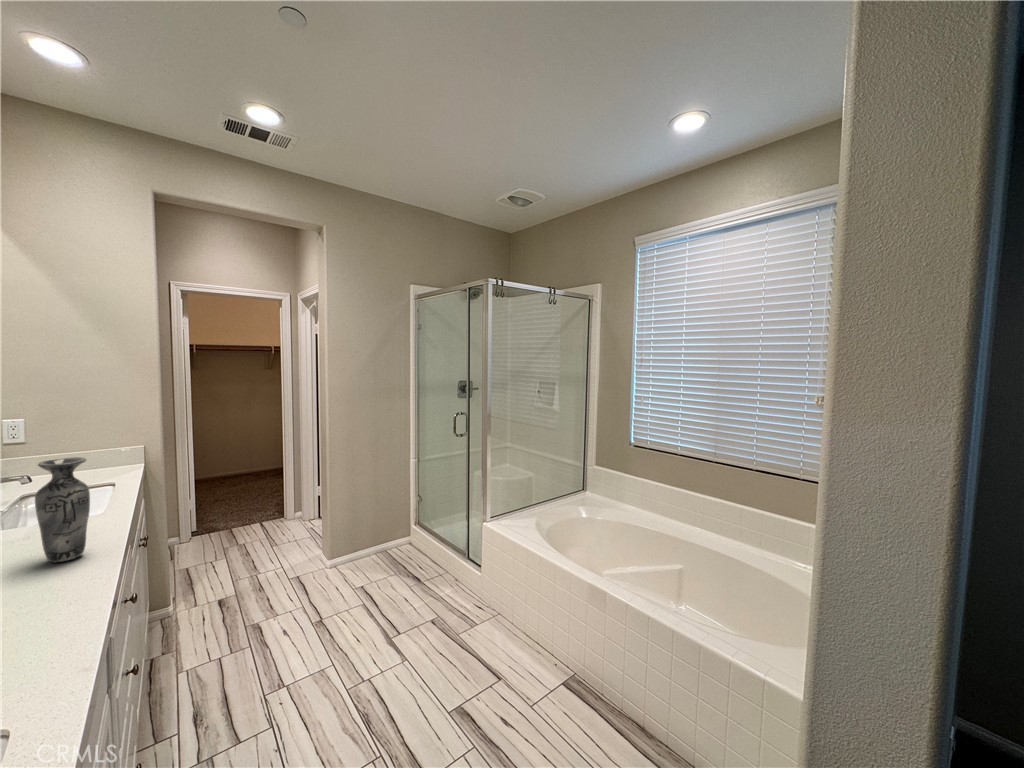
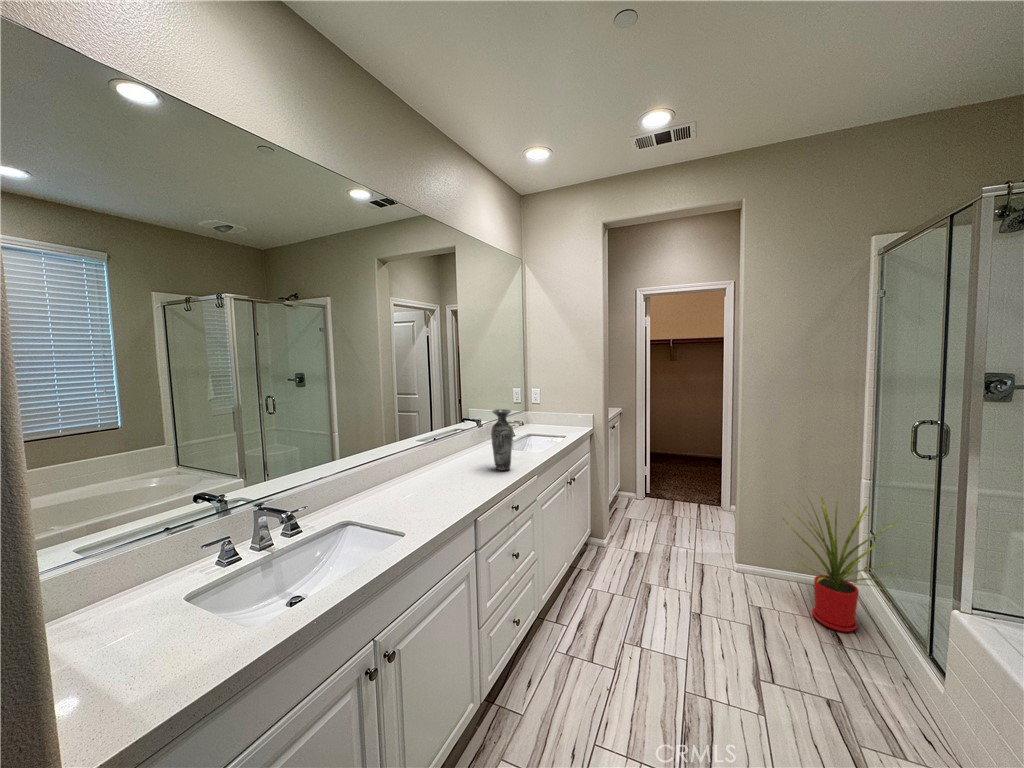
house plant: none [369,469,442,573] -> present [783,492,901,632]

